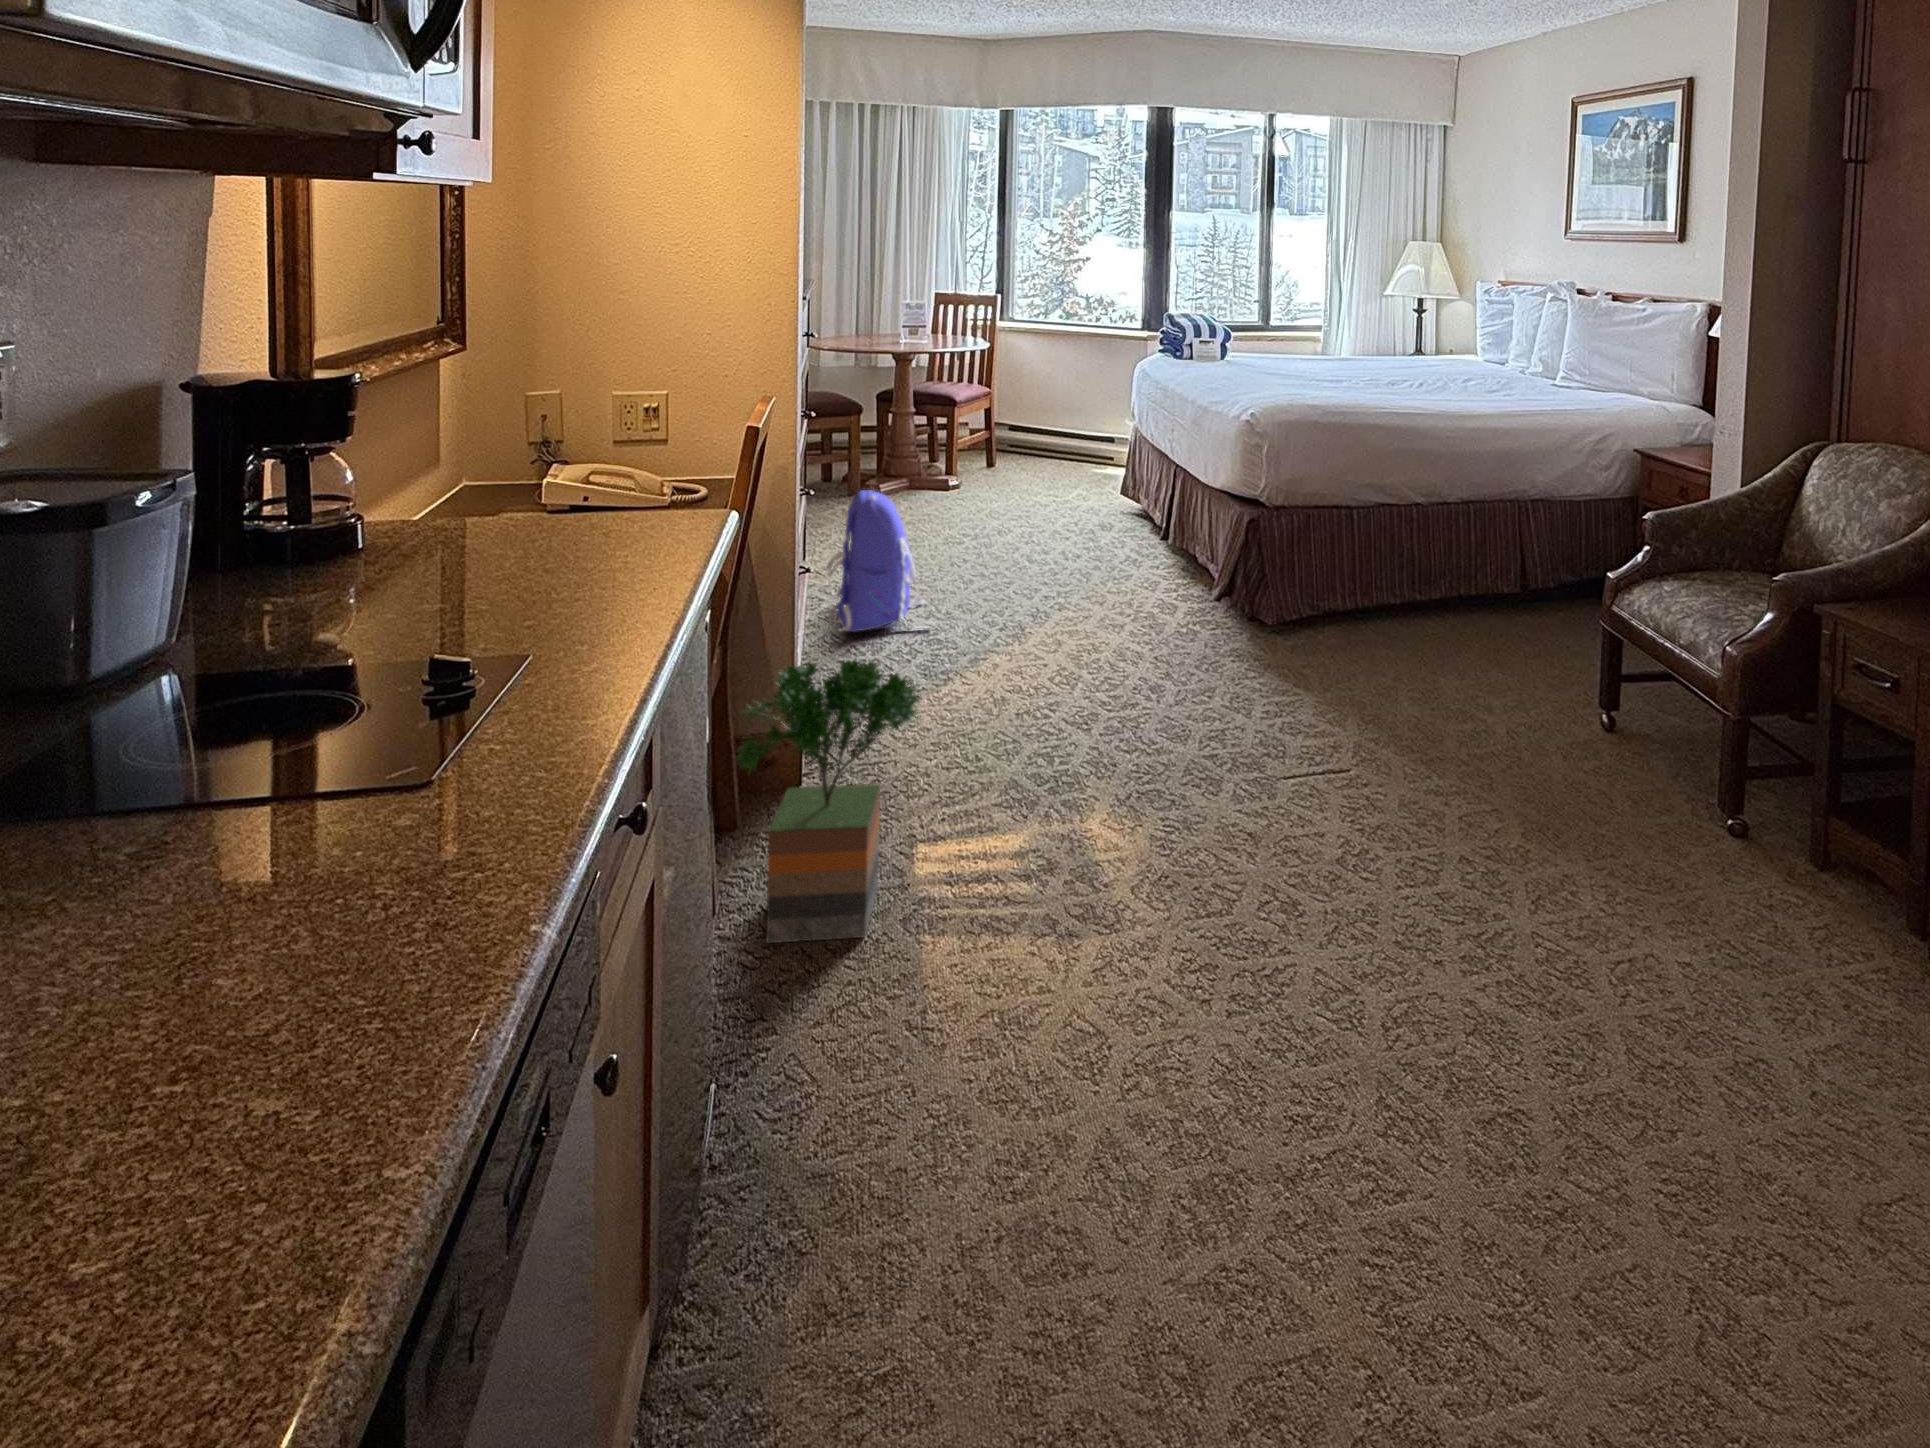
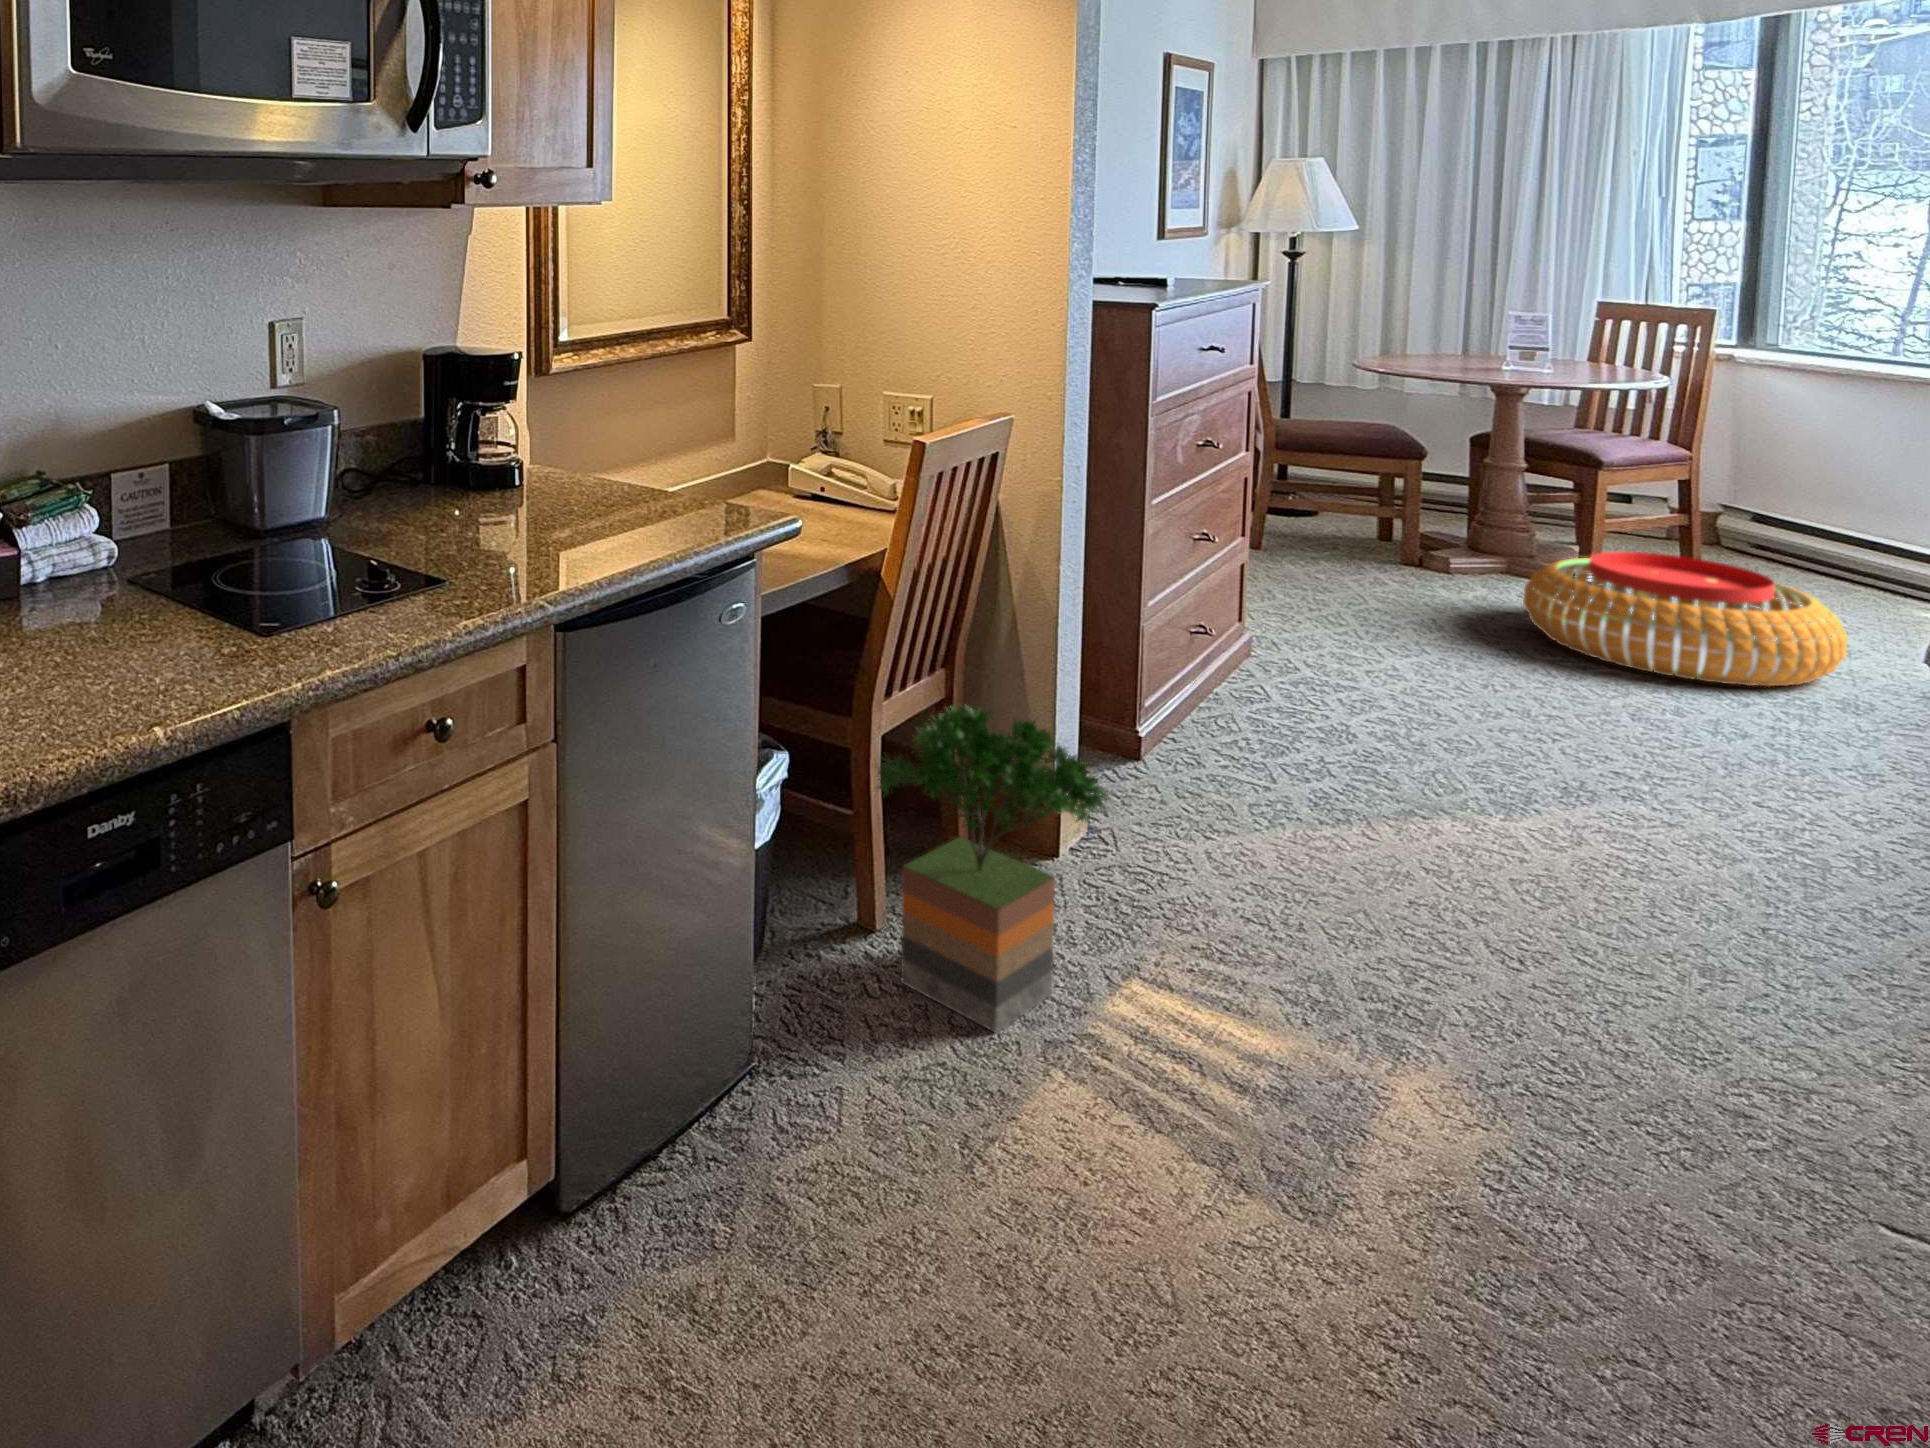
pouf: none [943,456,1099,534] -> present [1523,552,1848,687]
backpack: present [822,490,925,632] -> none [1235,548,1395,751]

